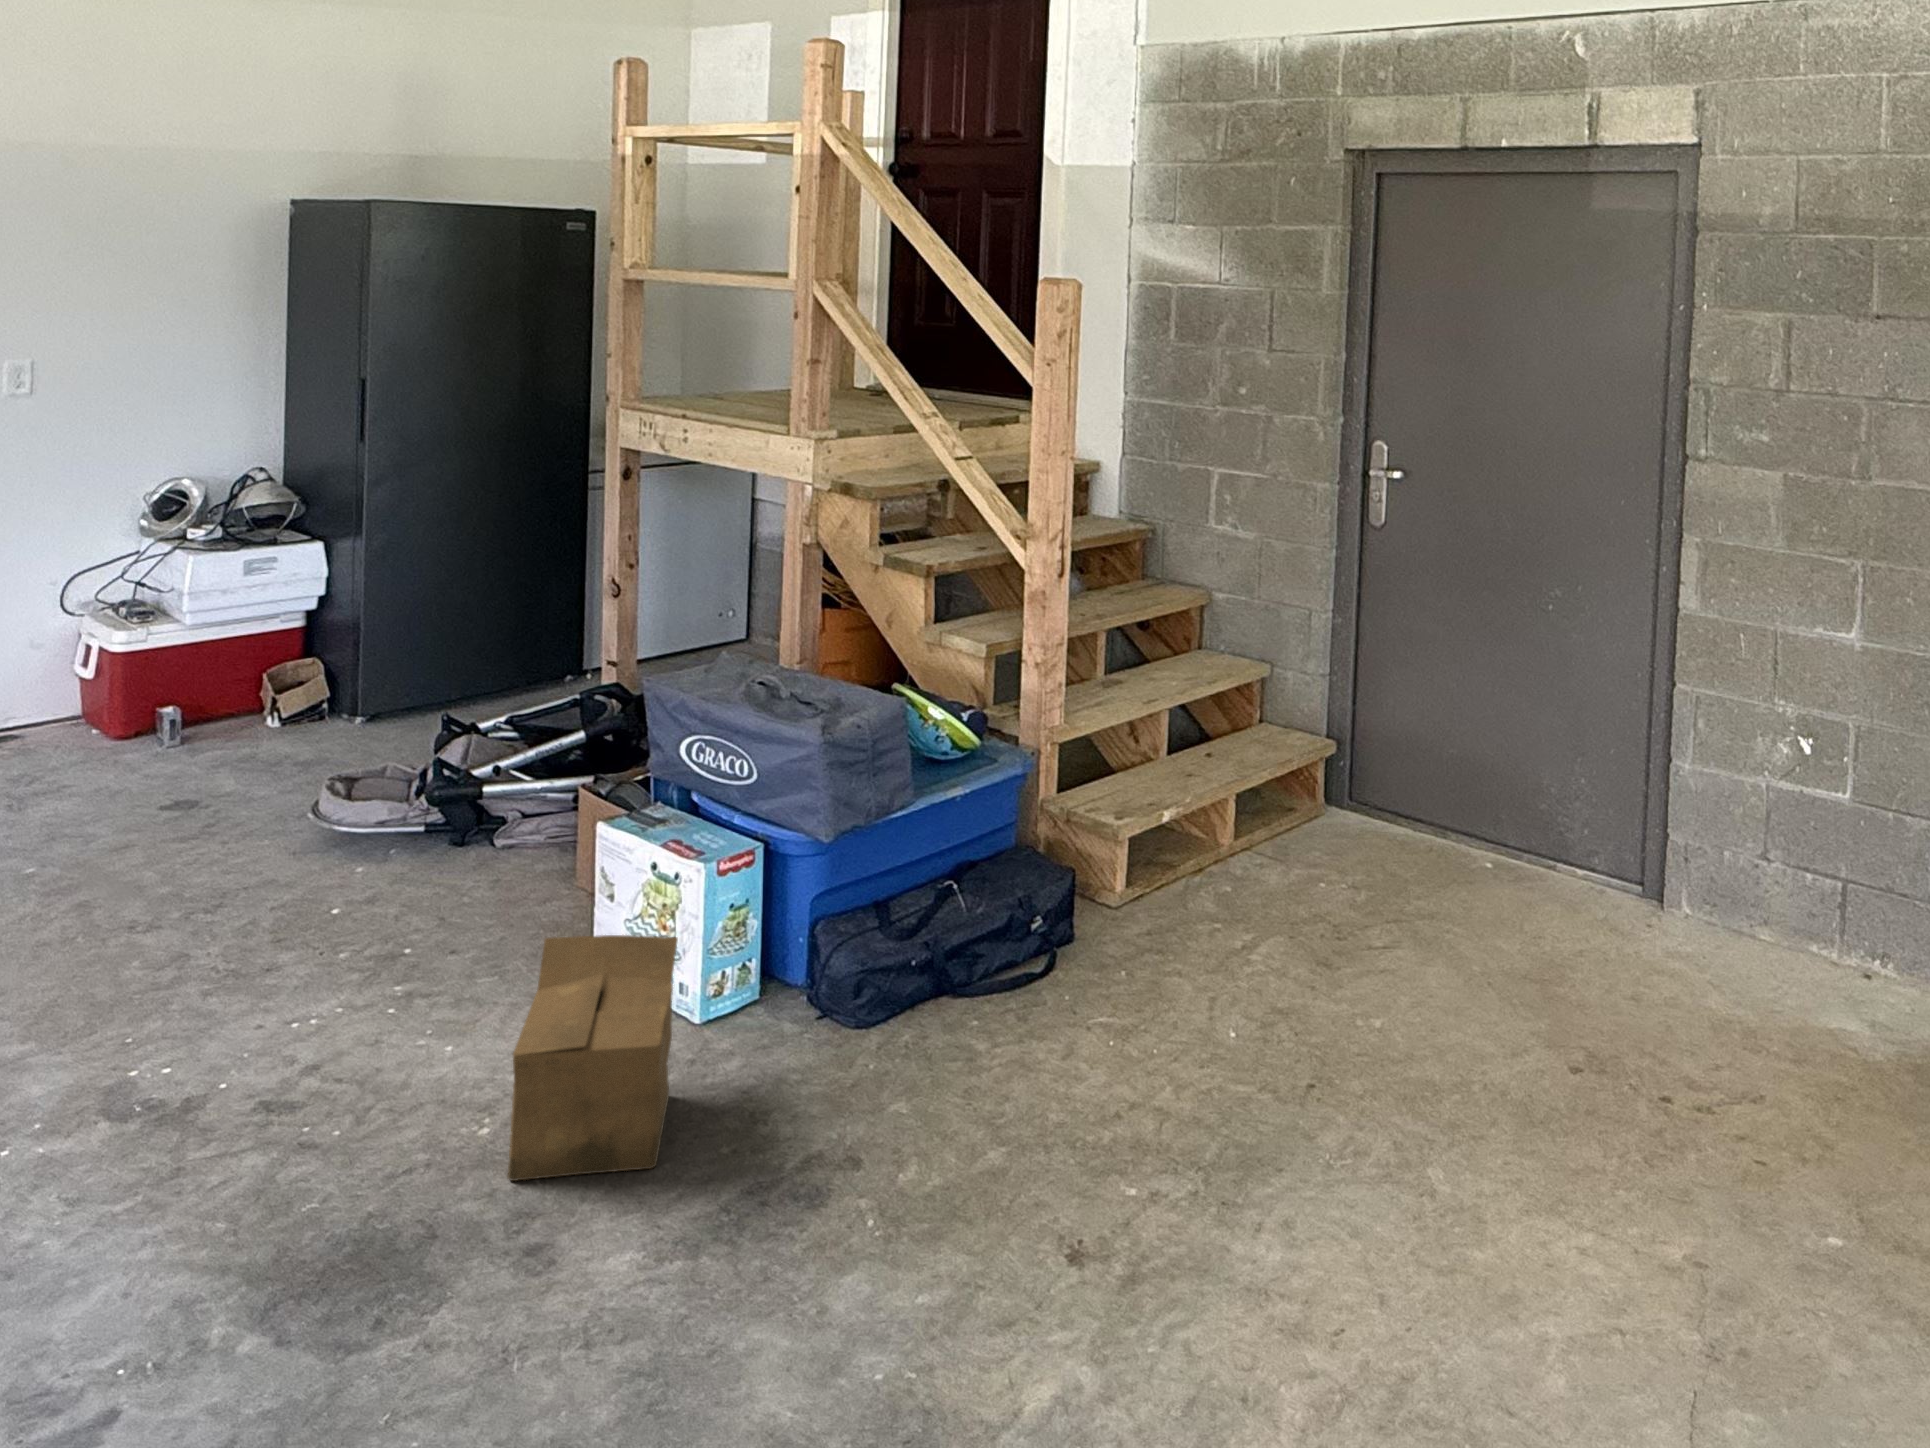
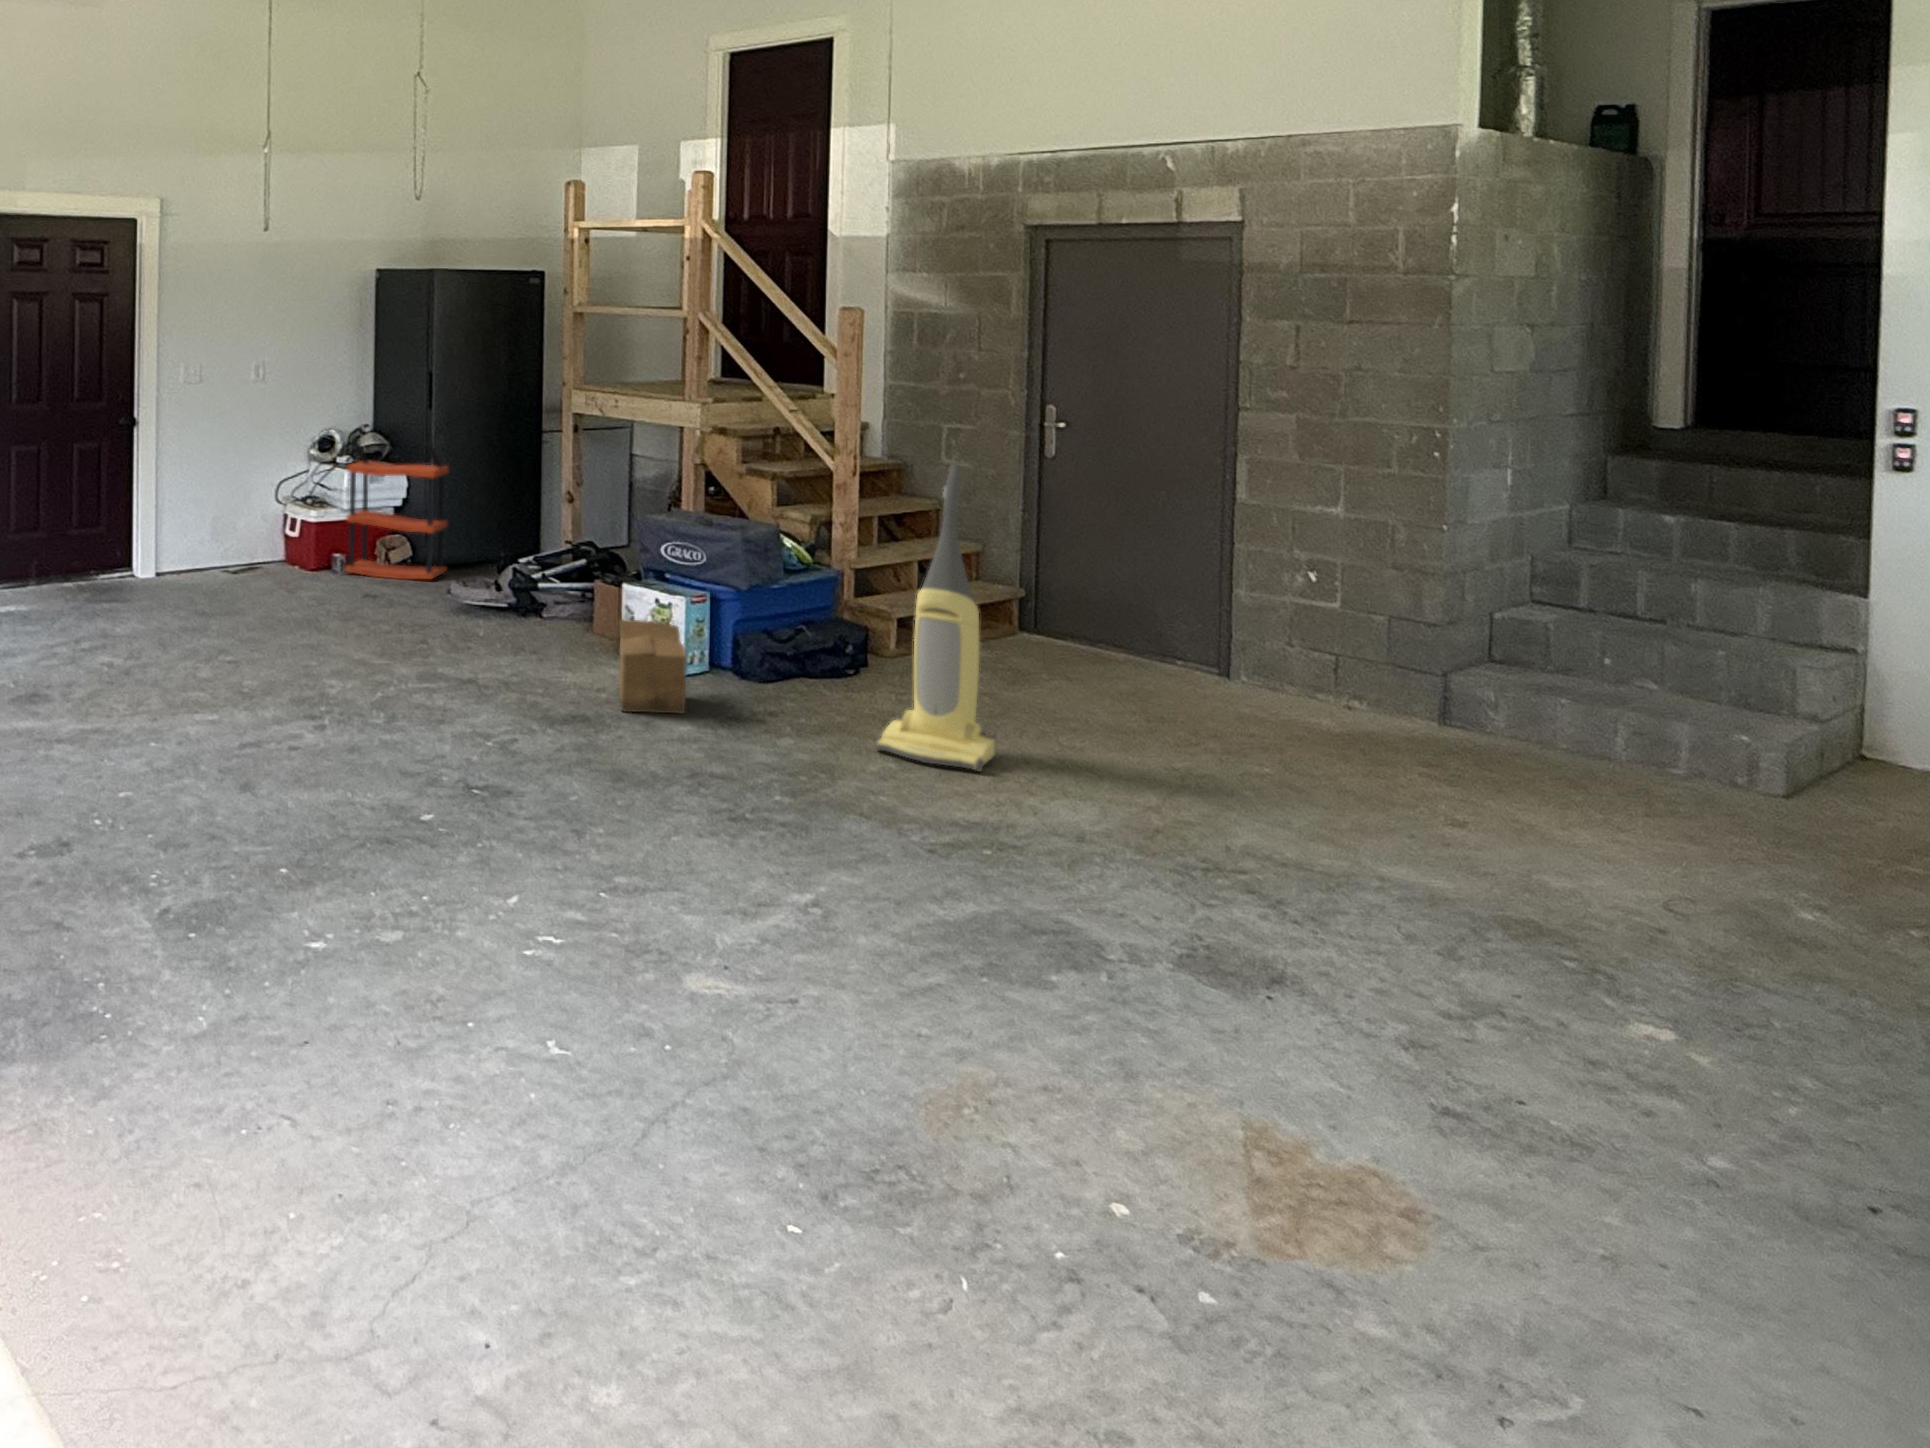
shelving unit: none [176,501,386,756] -> present [346,437,448,579]
vacuum cleaner: none [1043,627,1296,1330] -> present [875,464,996,771]

